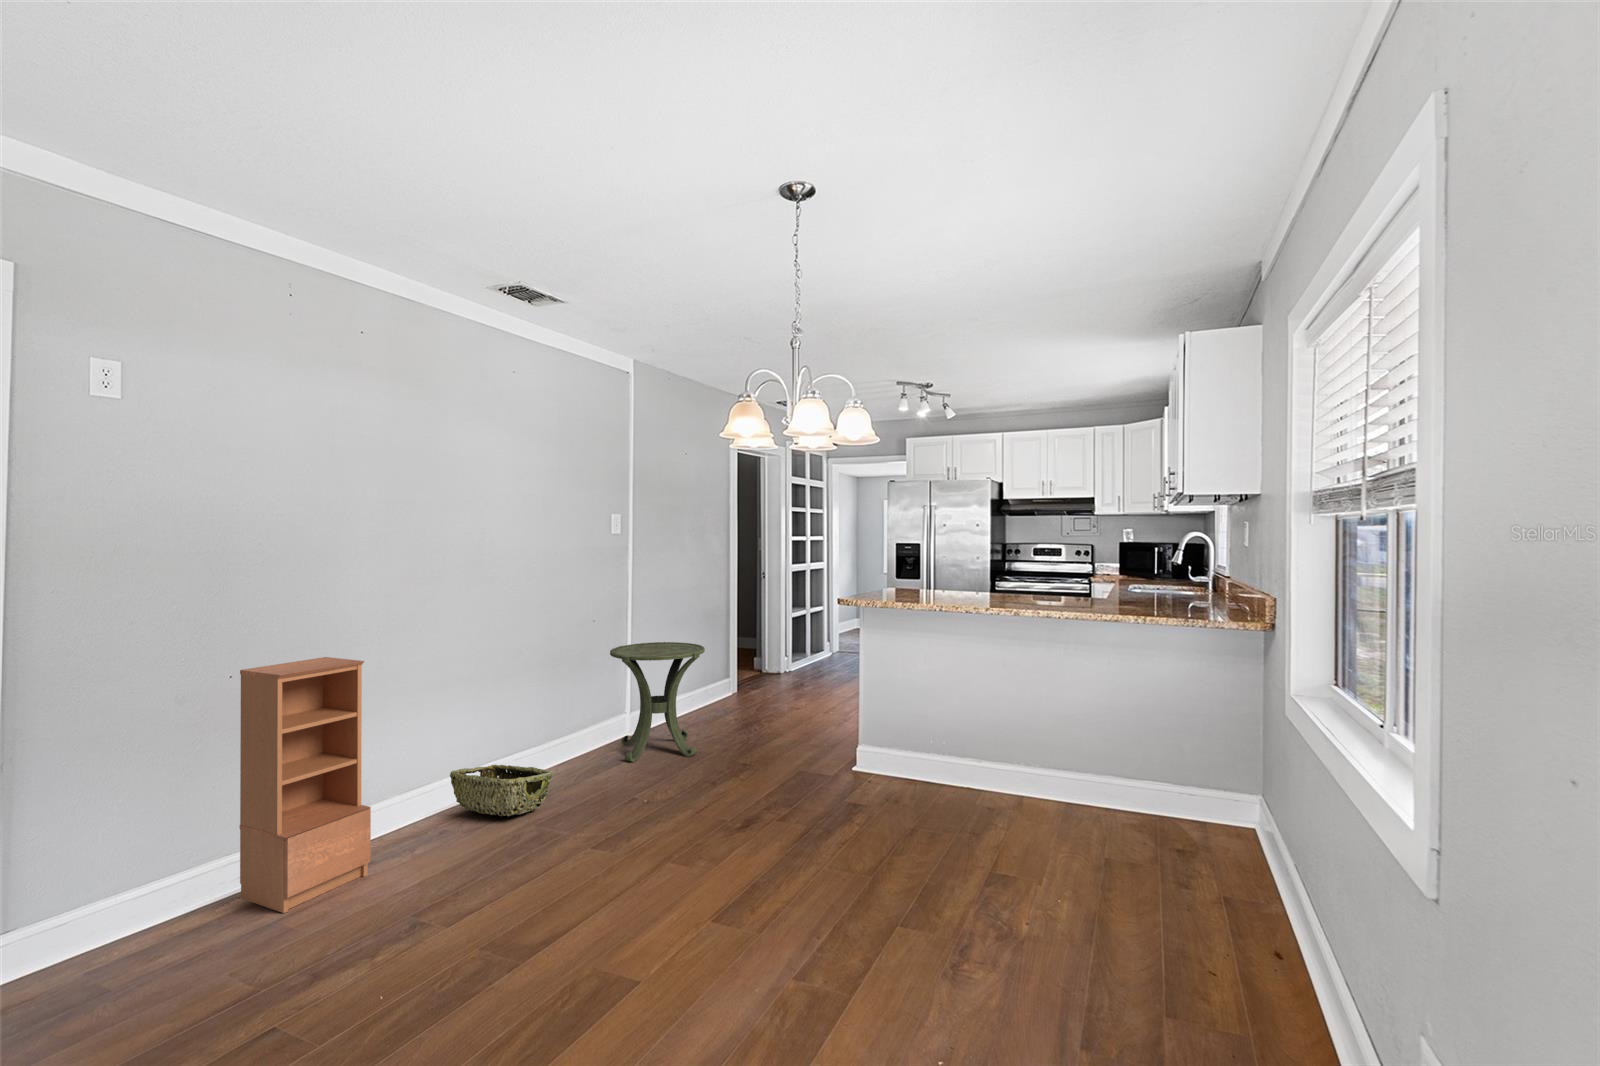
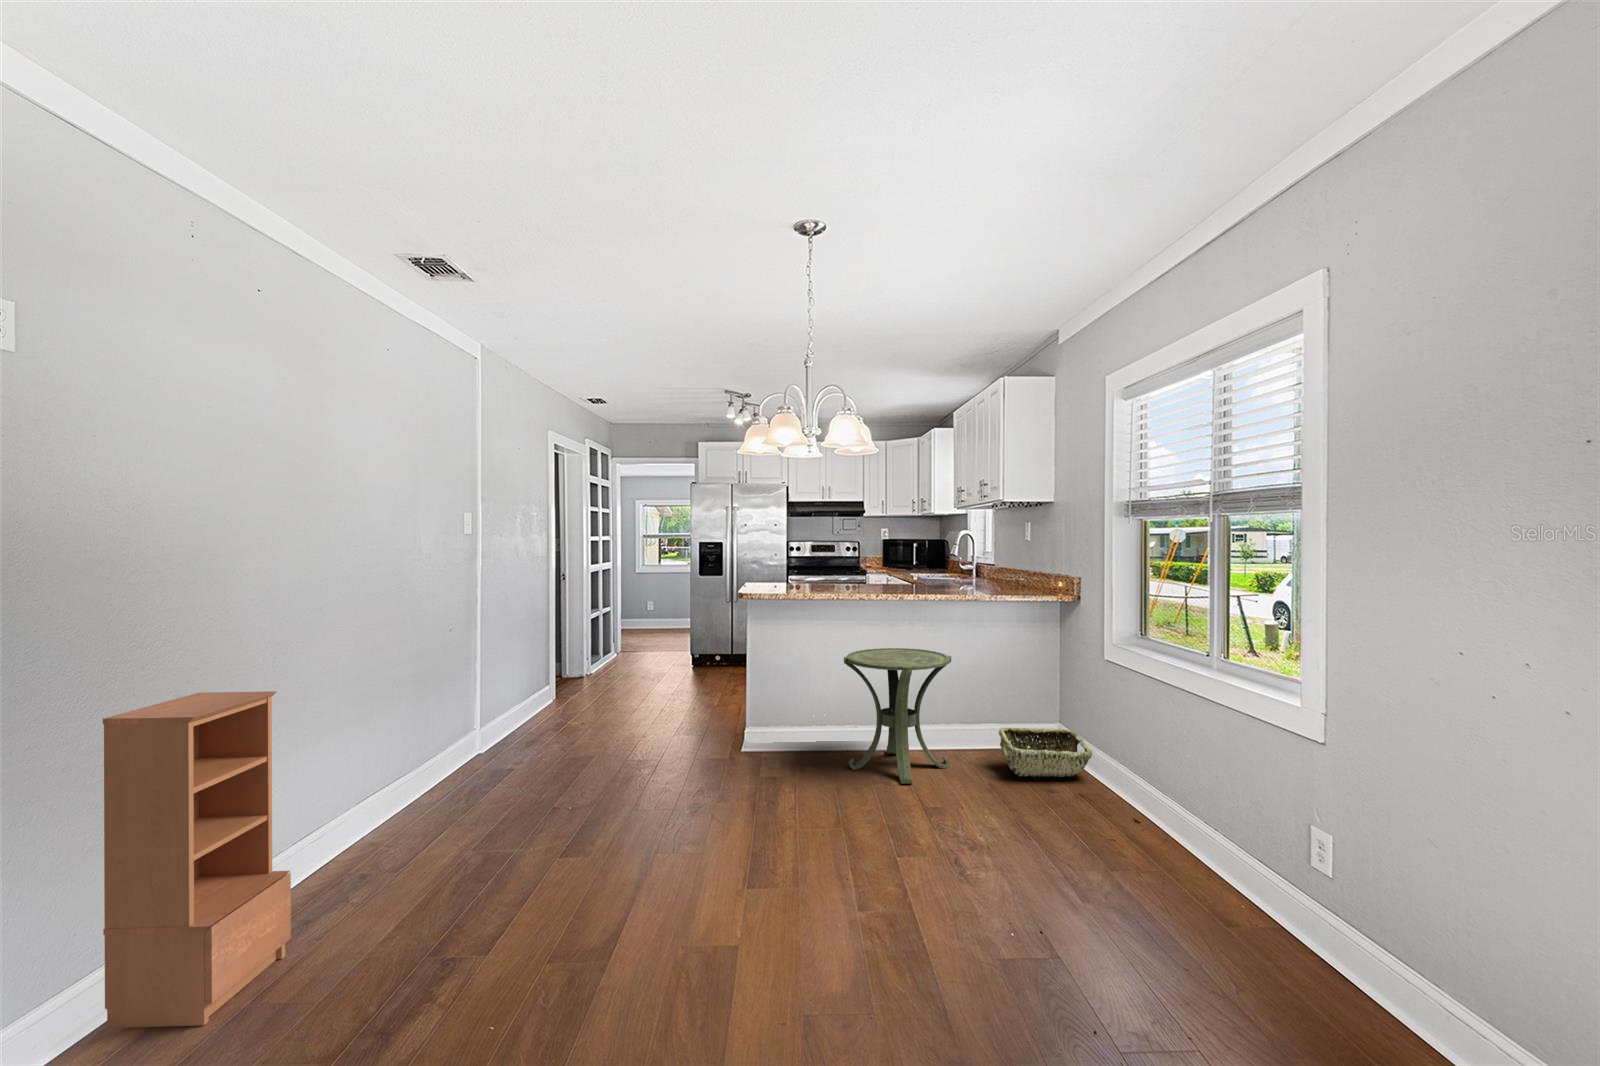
side table: present [610,642,705,762] -> present [844,648,951,784]
woven basket: present [450,765,553,816] -> present [999,727,1092,777]

